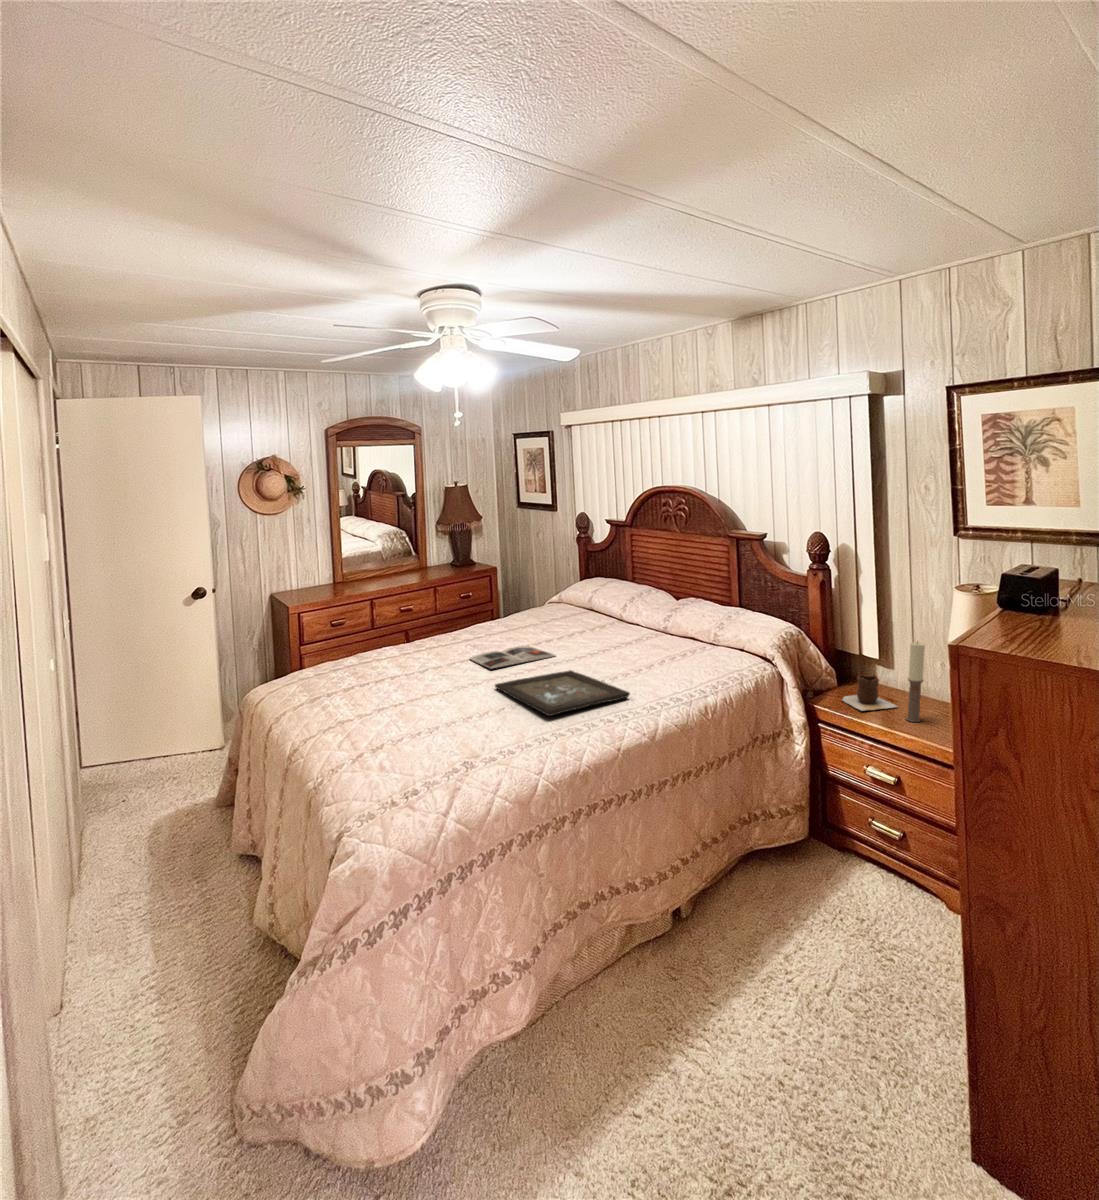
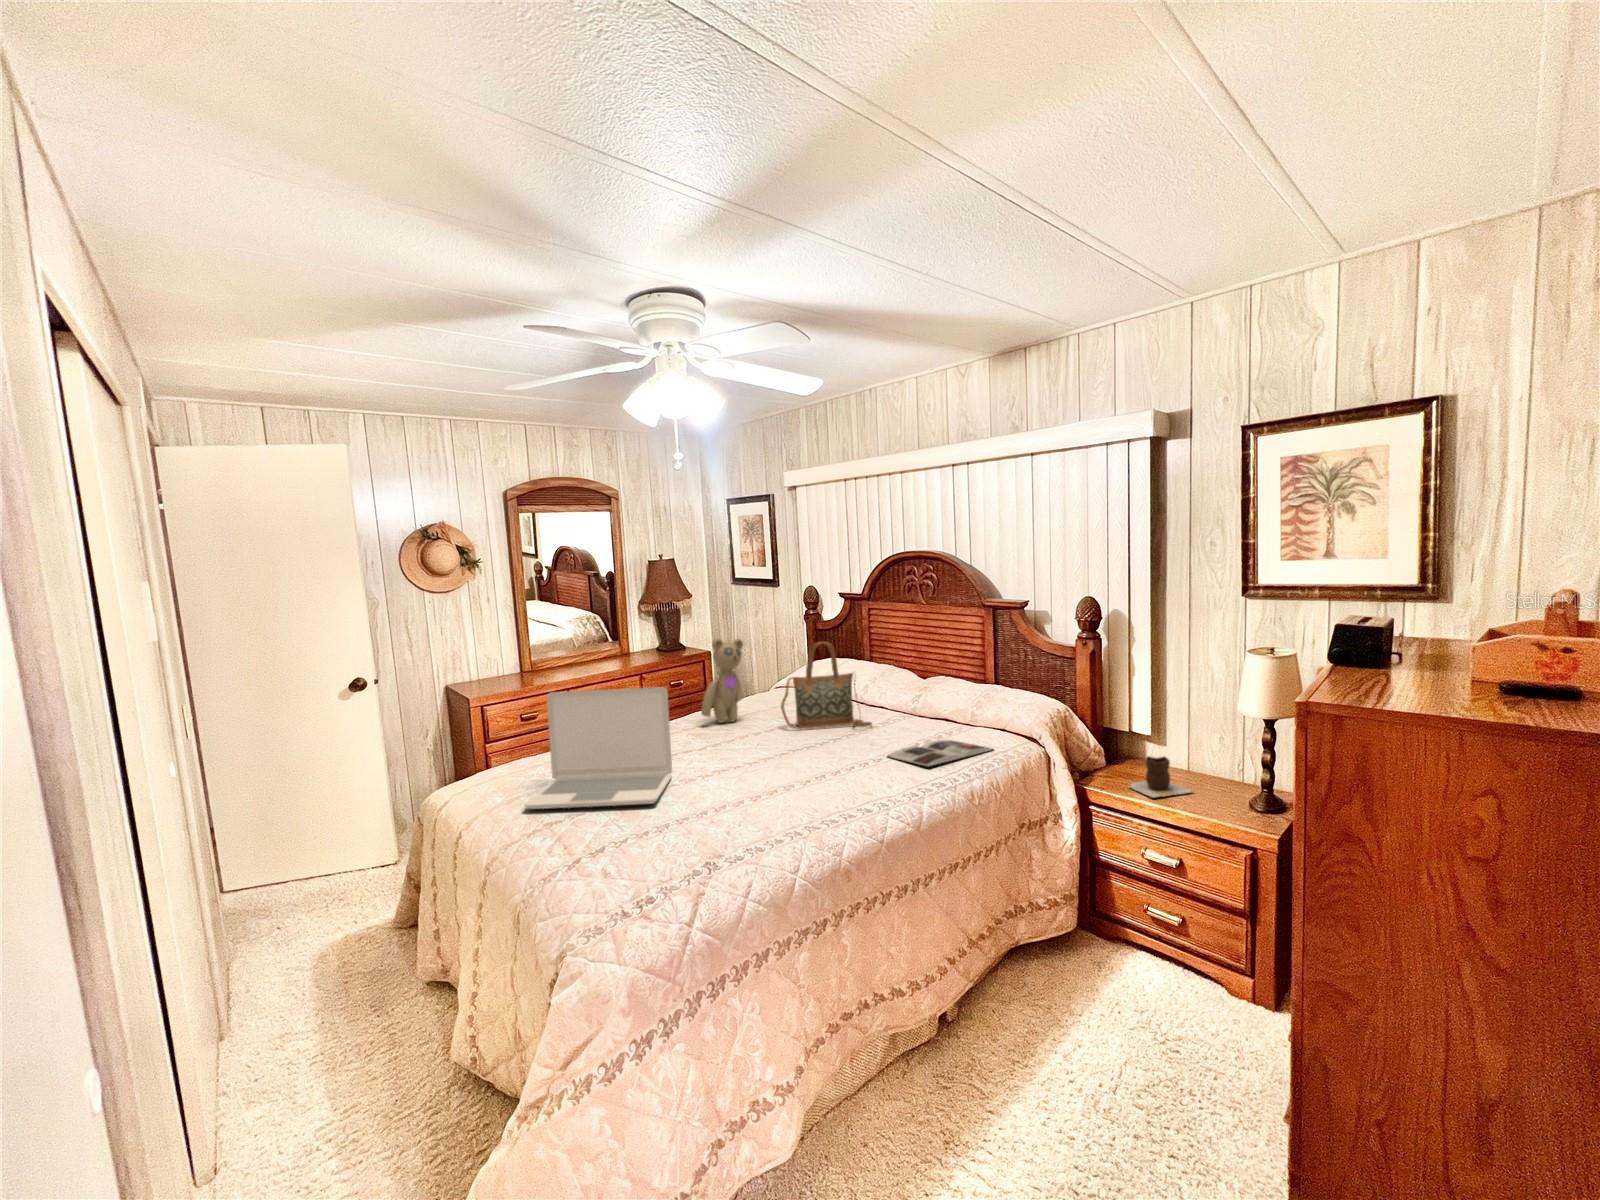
teddy bear: none [481,561,517,632] -> present [701,638,743,723]
handbag: none [547,566,624,641] -> present [781,642,872,730]
laptop: none [323,606,449,707] -> present [524,687,672,809]
candle: present [906,642,925,722] -> none [1202,713,1221,807]
magazine: present [470,646,555,668] -> present [888,740,993,766]
tray: present [495,670,630,716] -> none [728,760,889,809]

